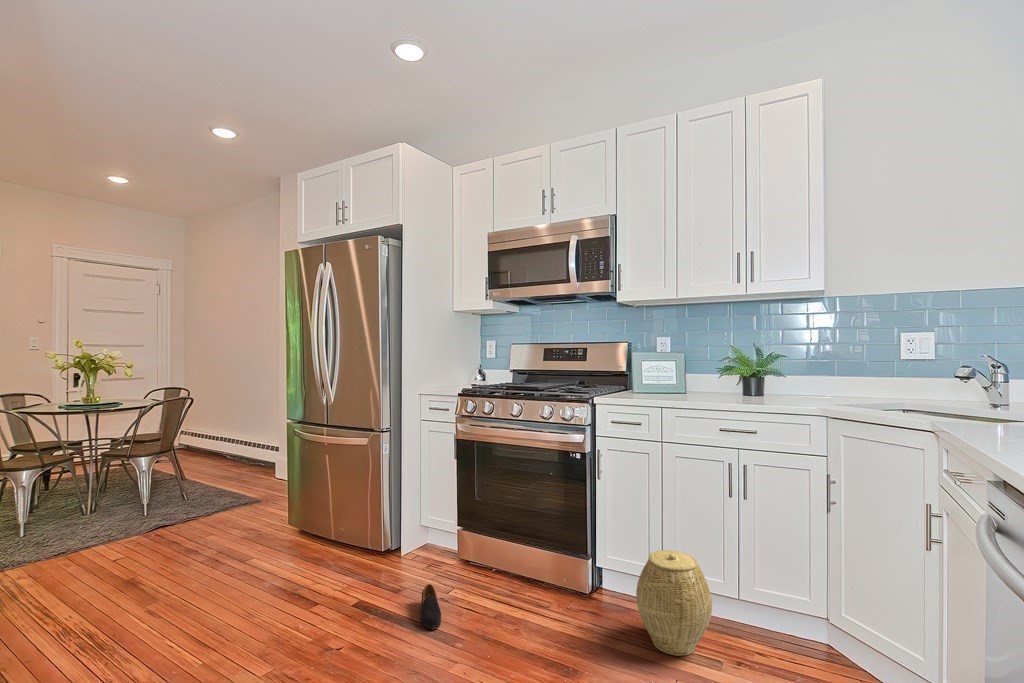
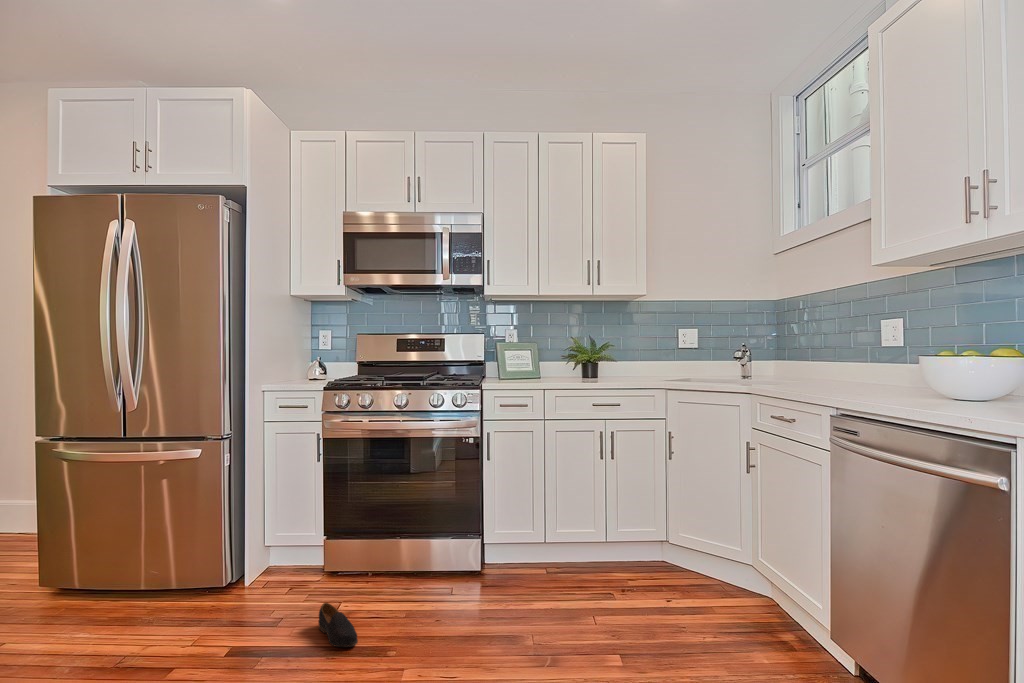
woven basket: present [636,550,712,656] -> none [542,513,606,601]

